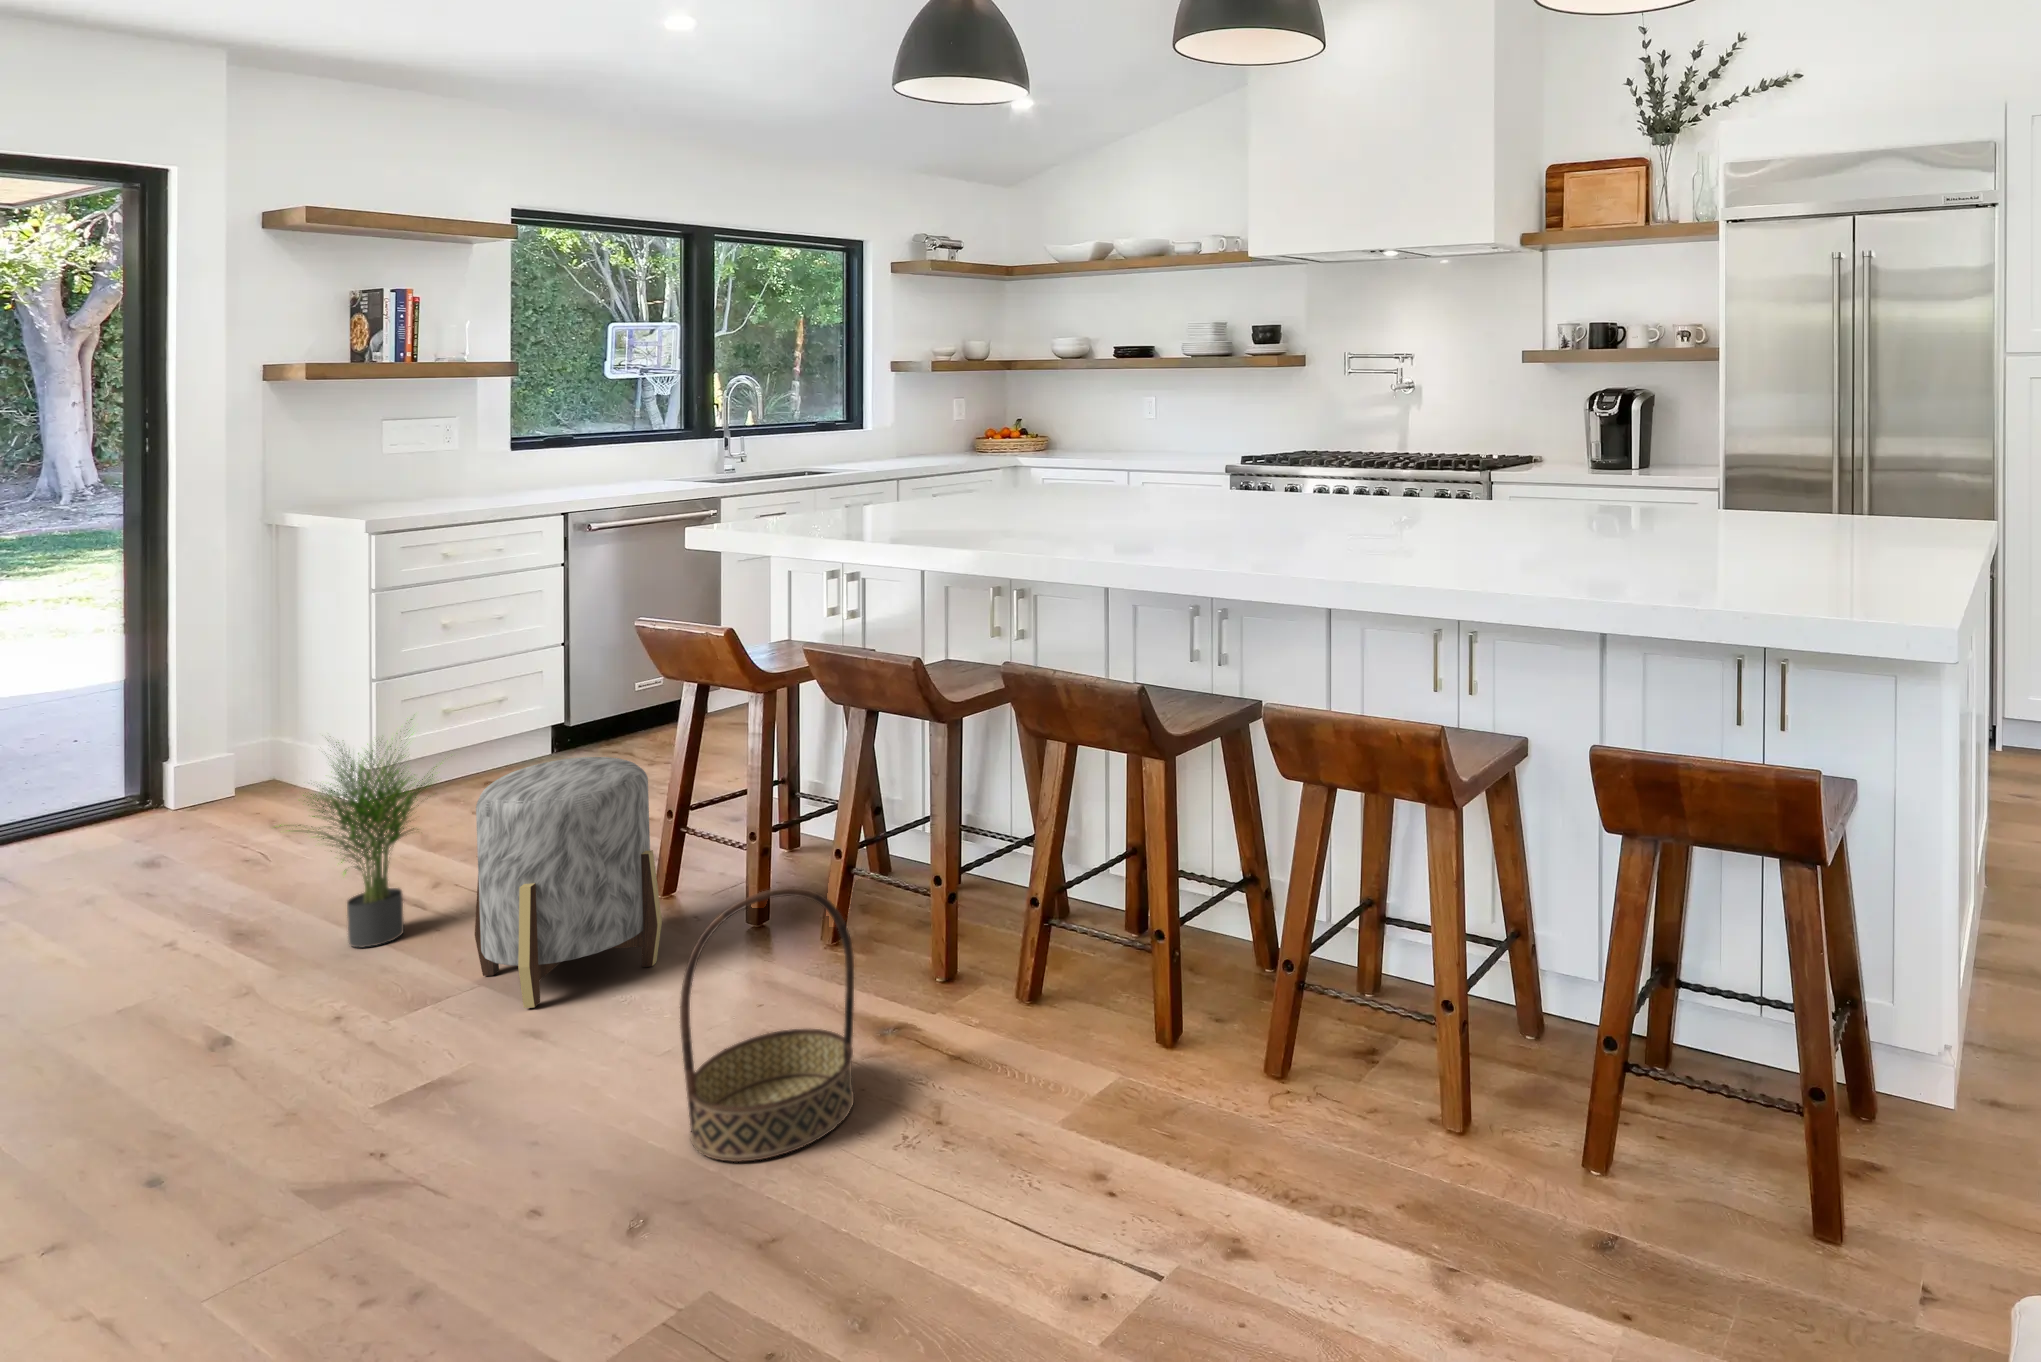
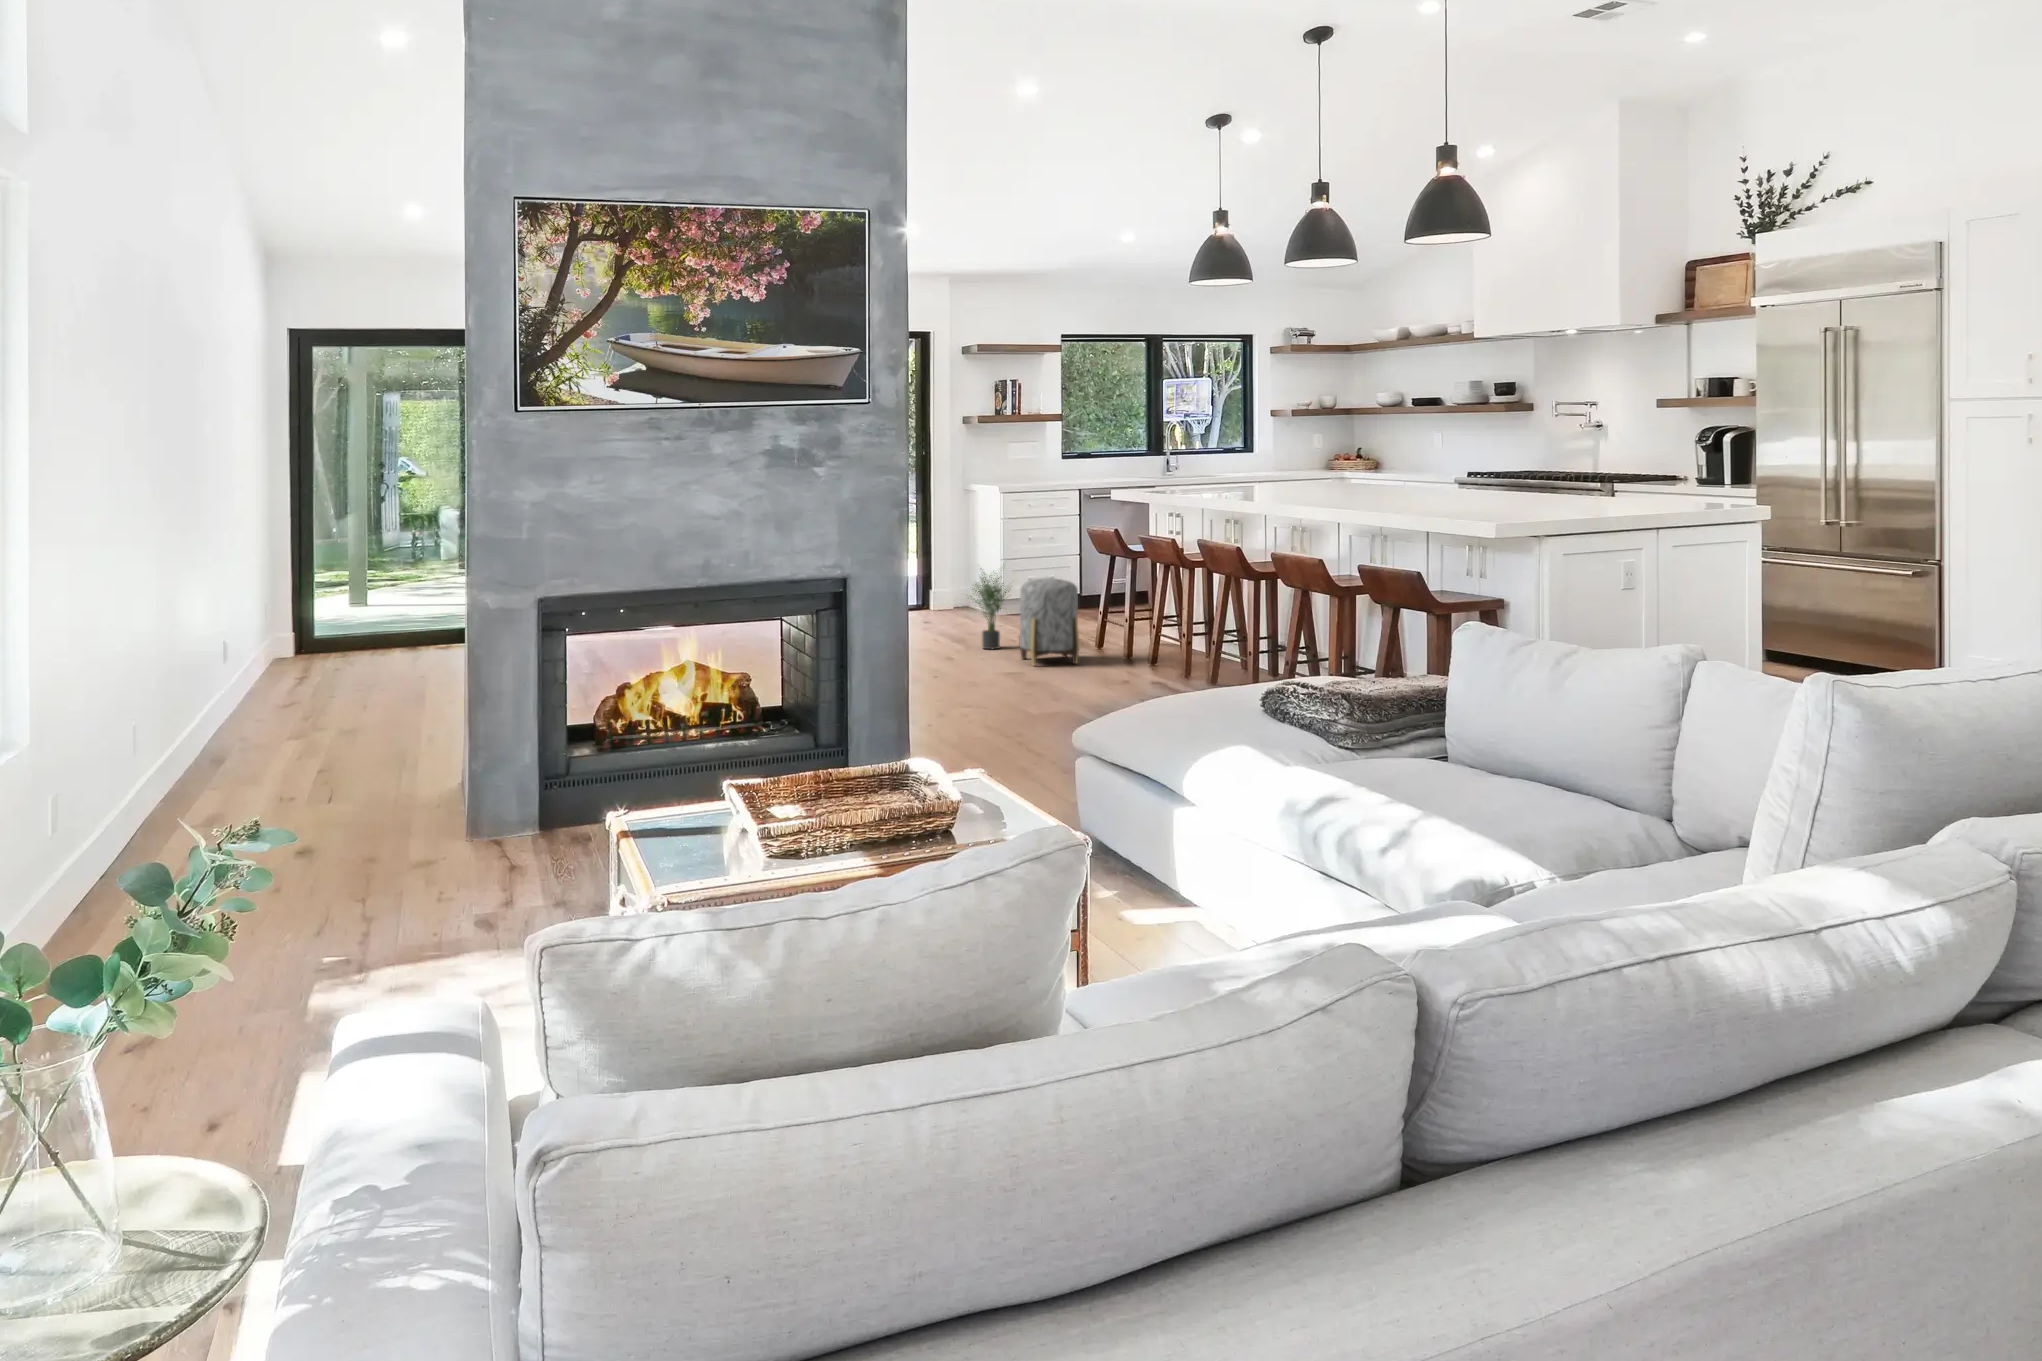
basket: present [680,887,854,1162] -> none [1066,609,1123,696]

